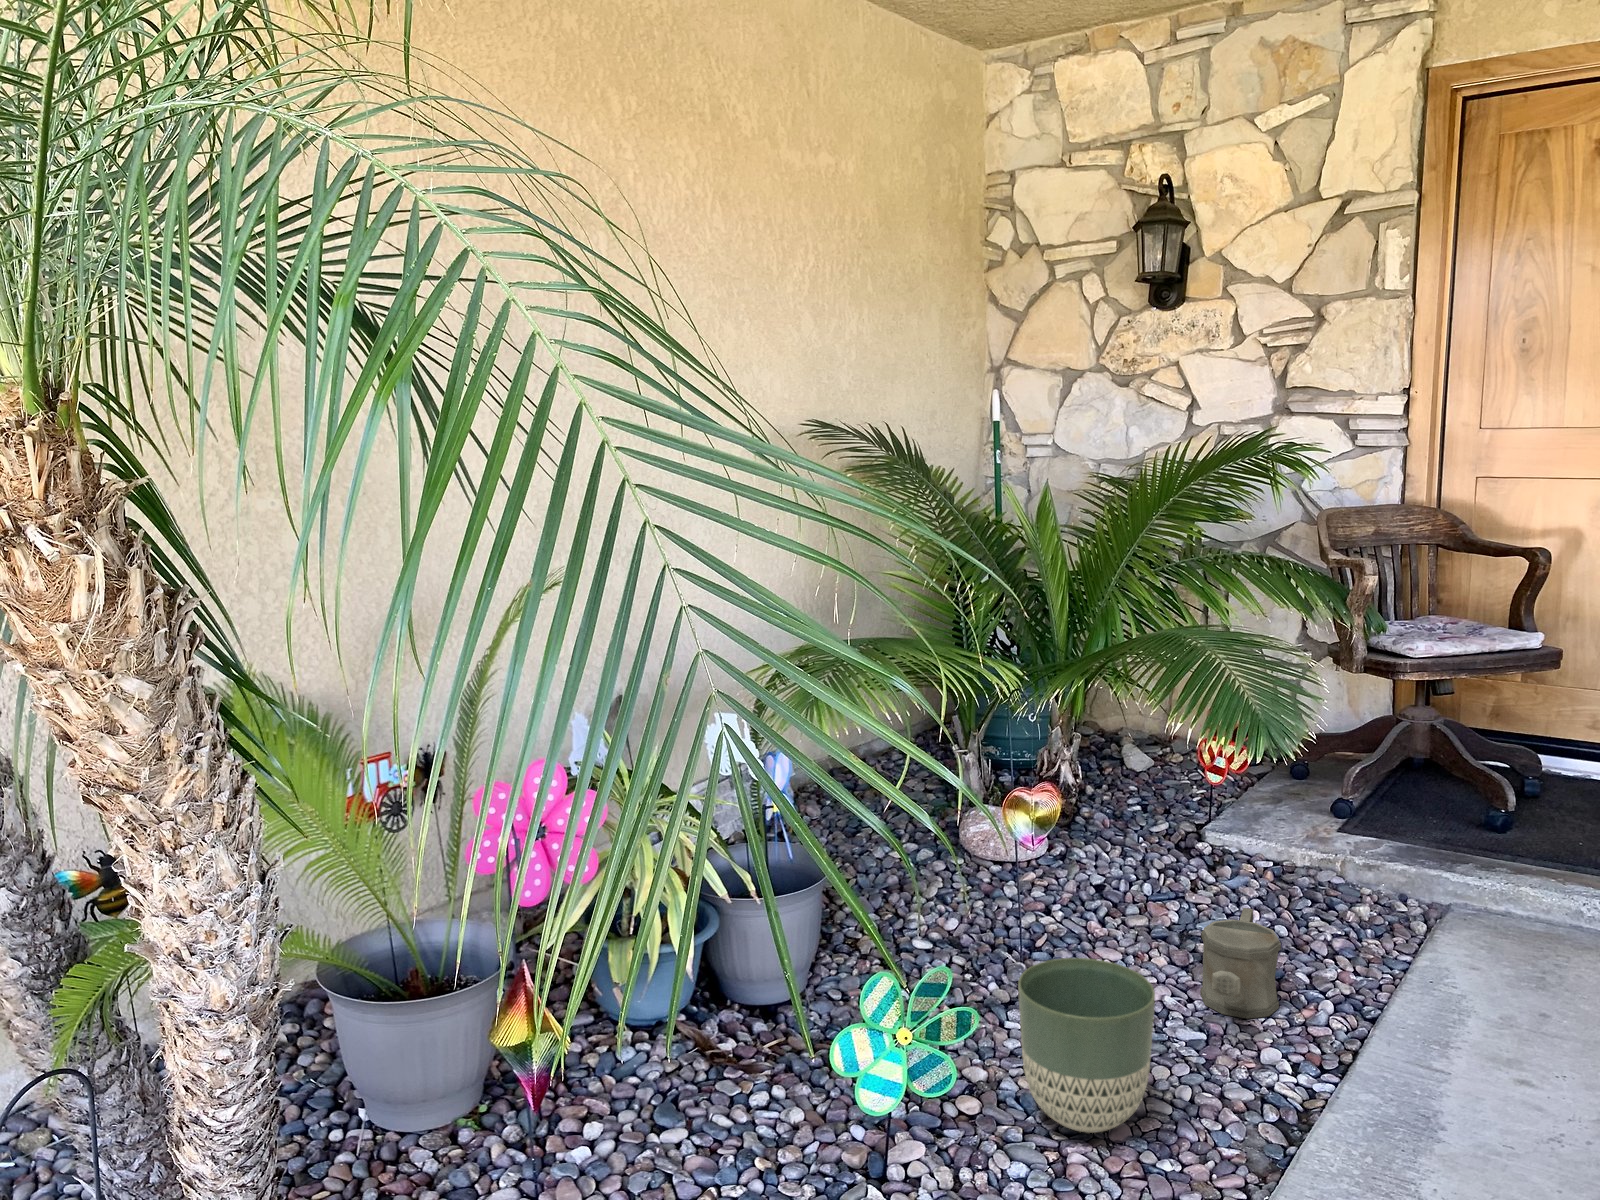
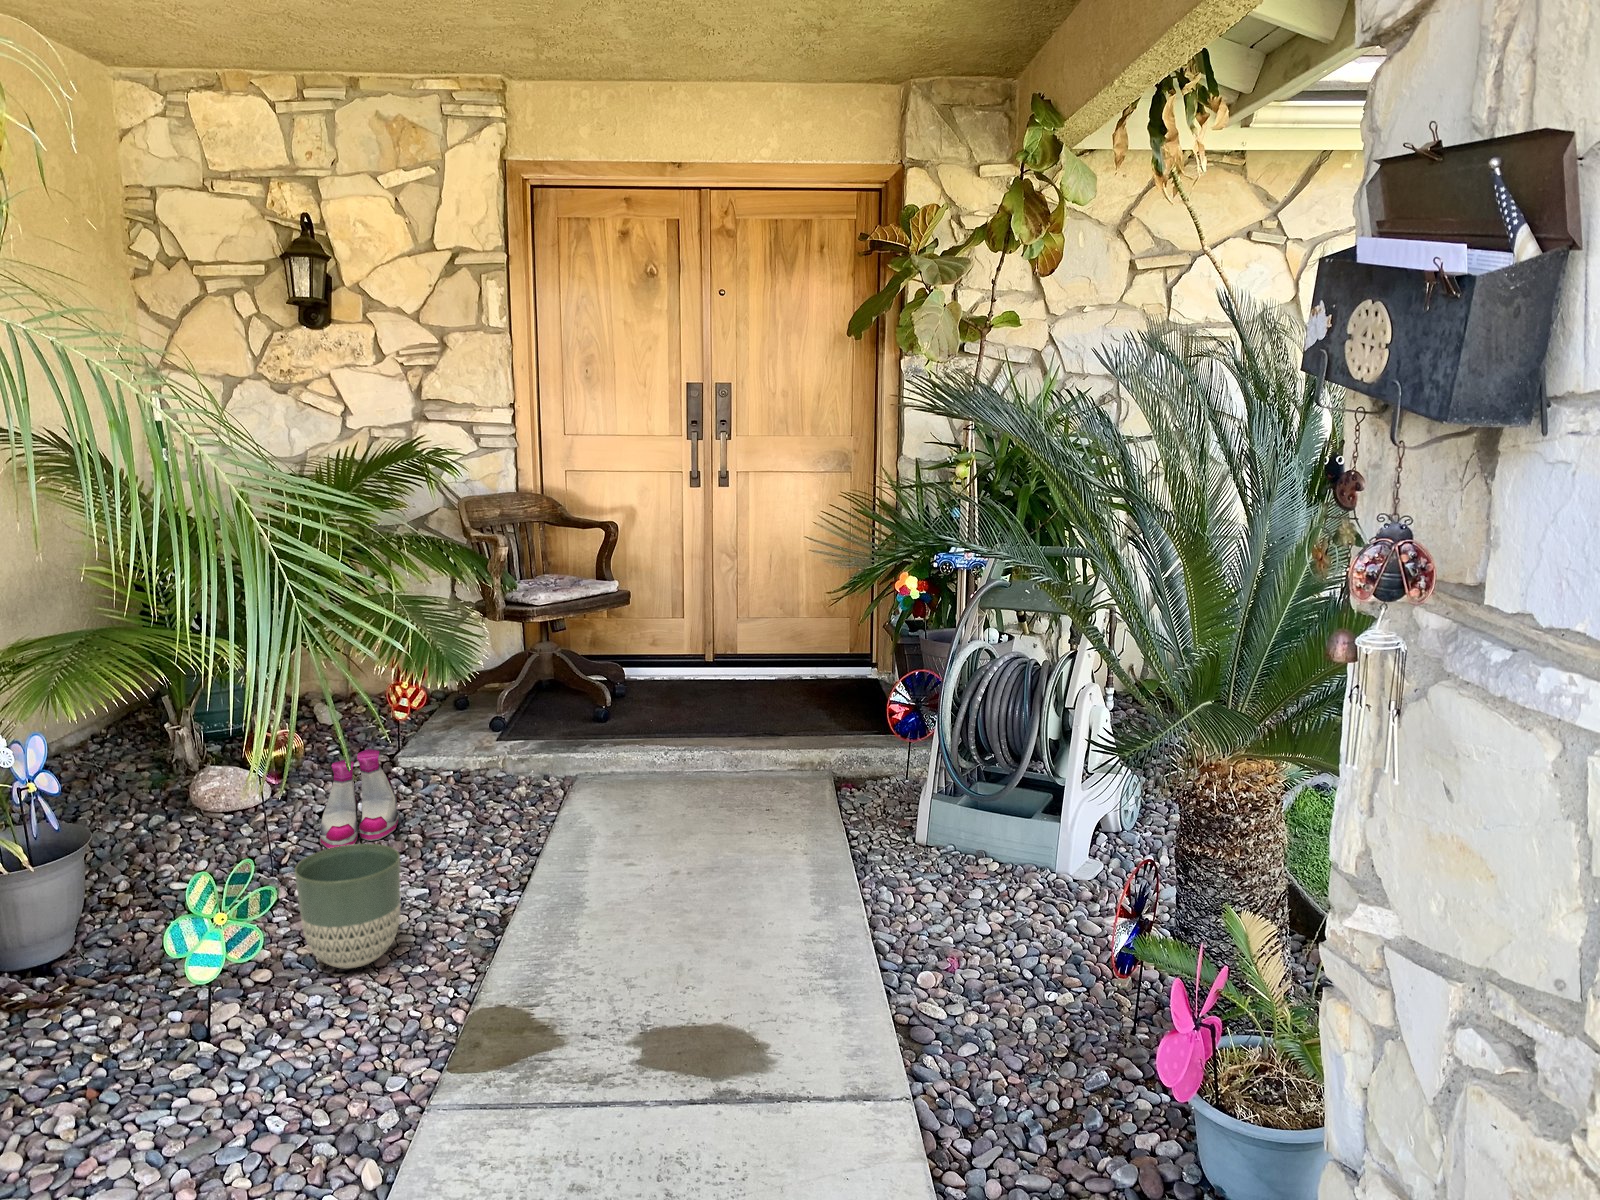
boots: none [1087,821,1188,945] -> present [319,749,399,849]
watering can: present [1200,908,1281,1019] -> none [416,796,476,873]

